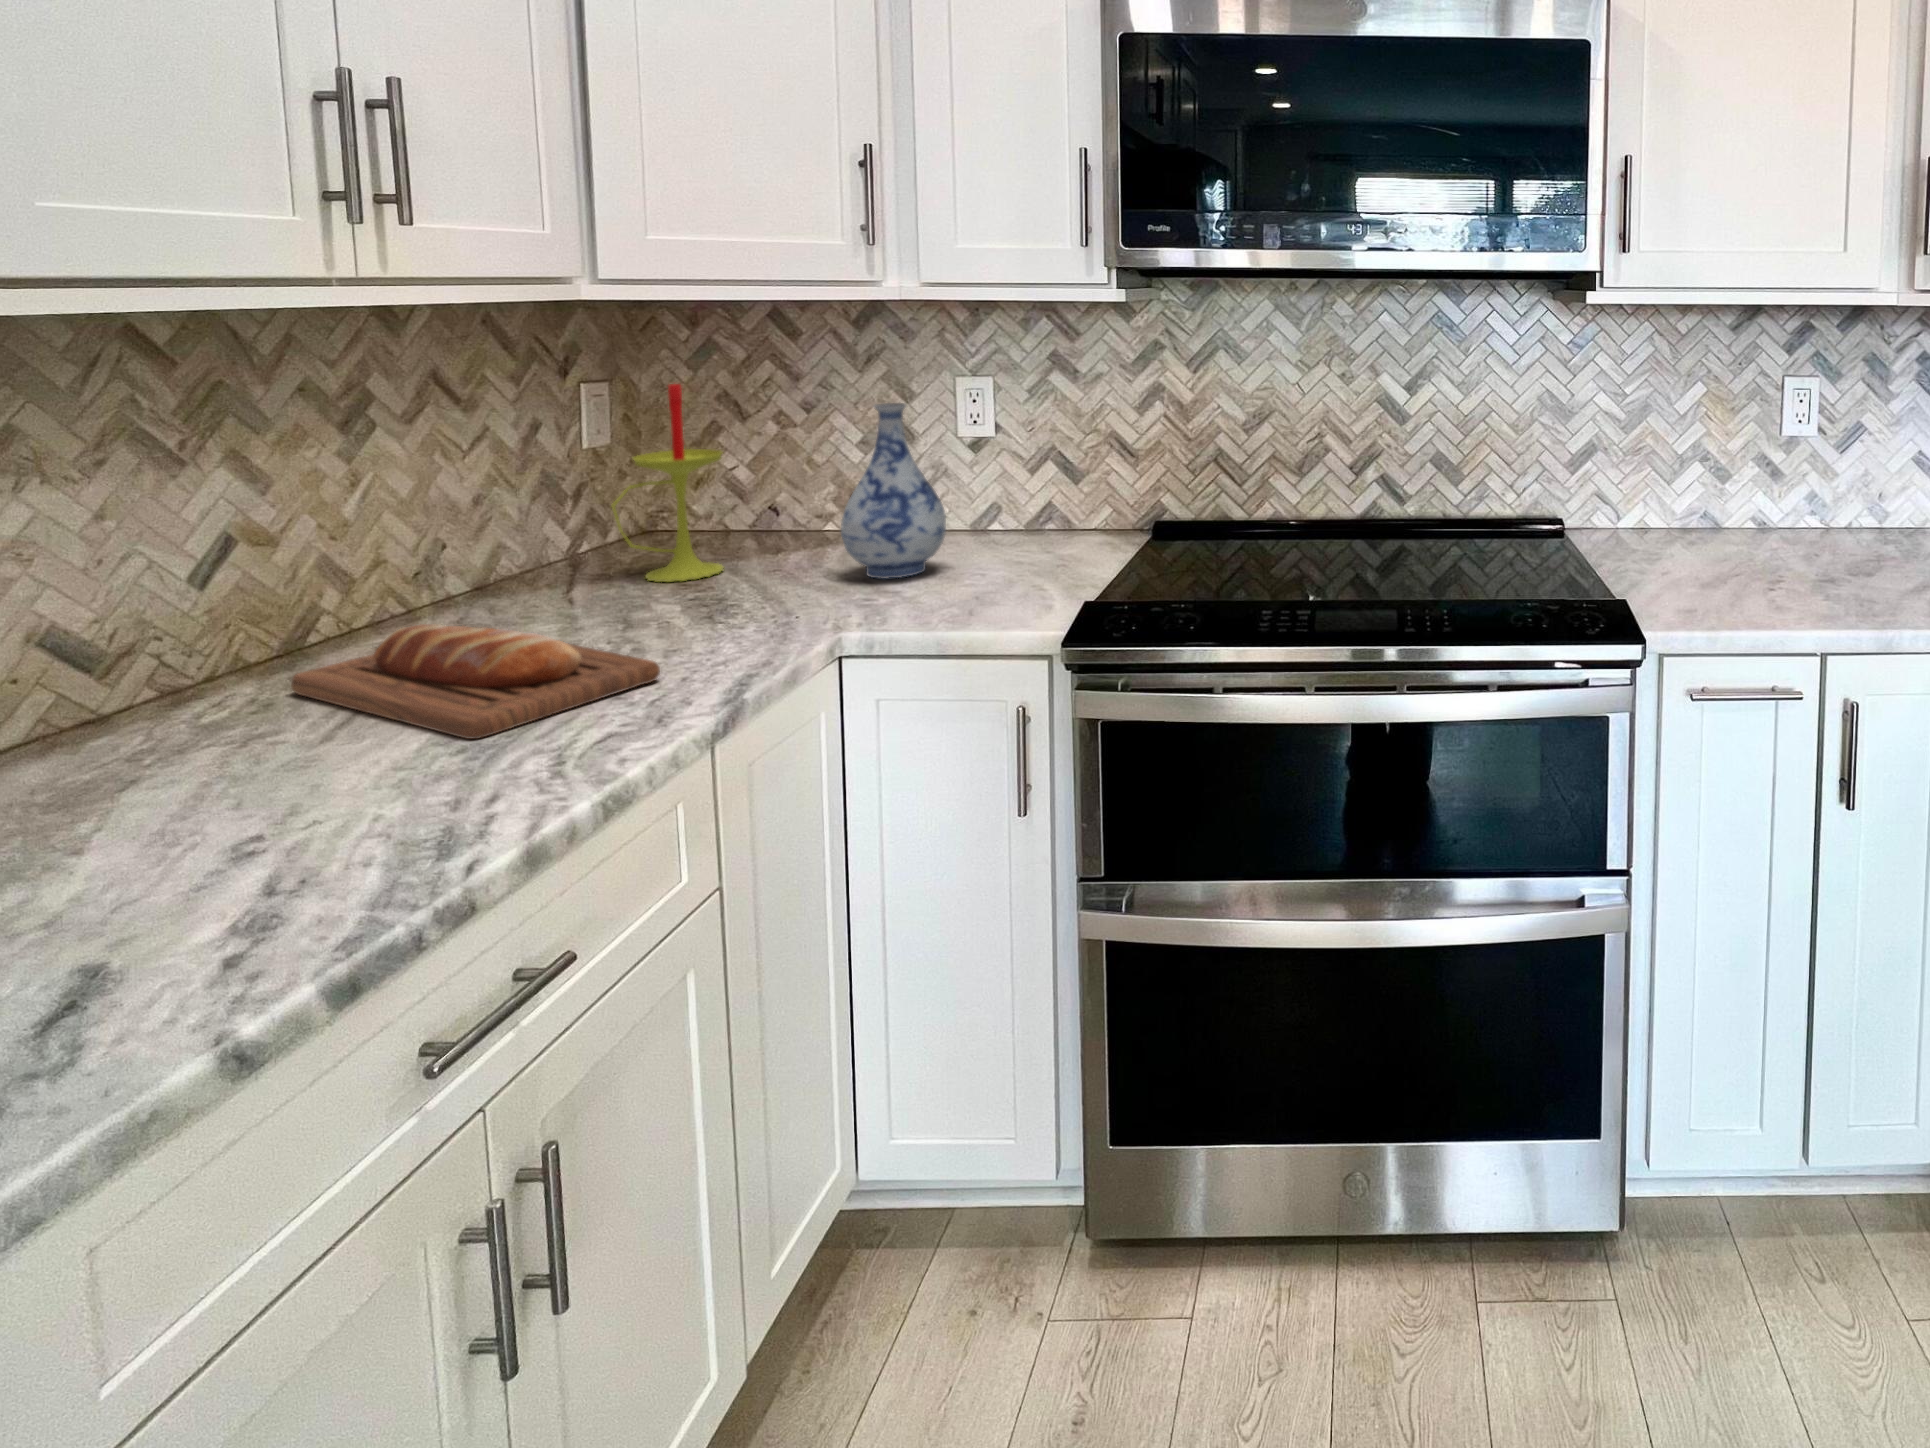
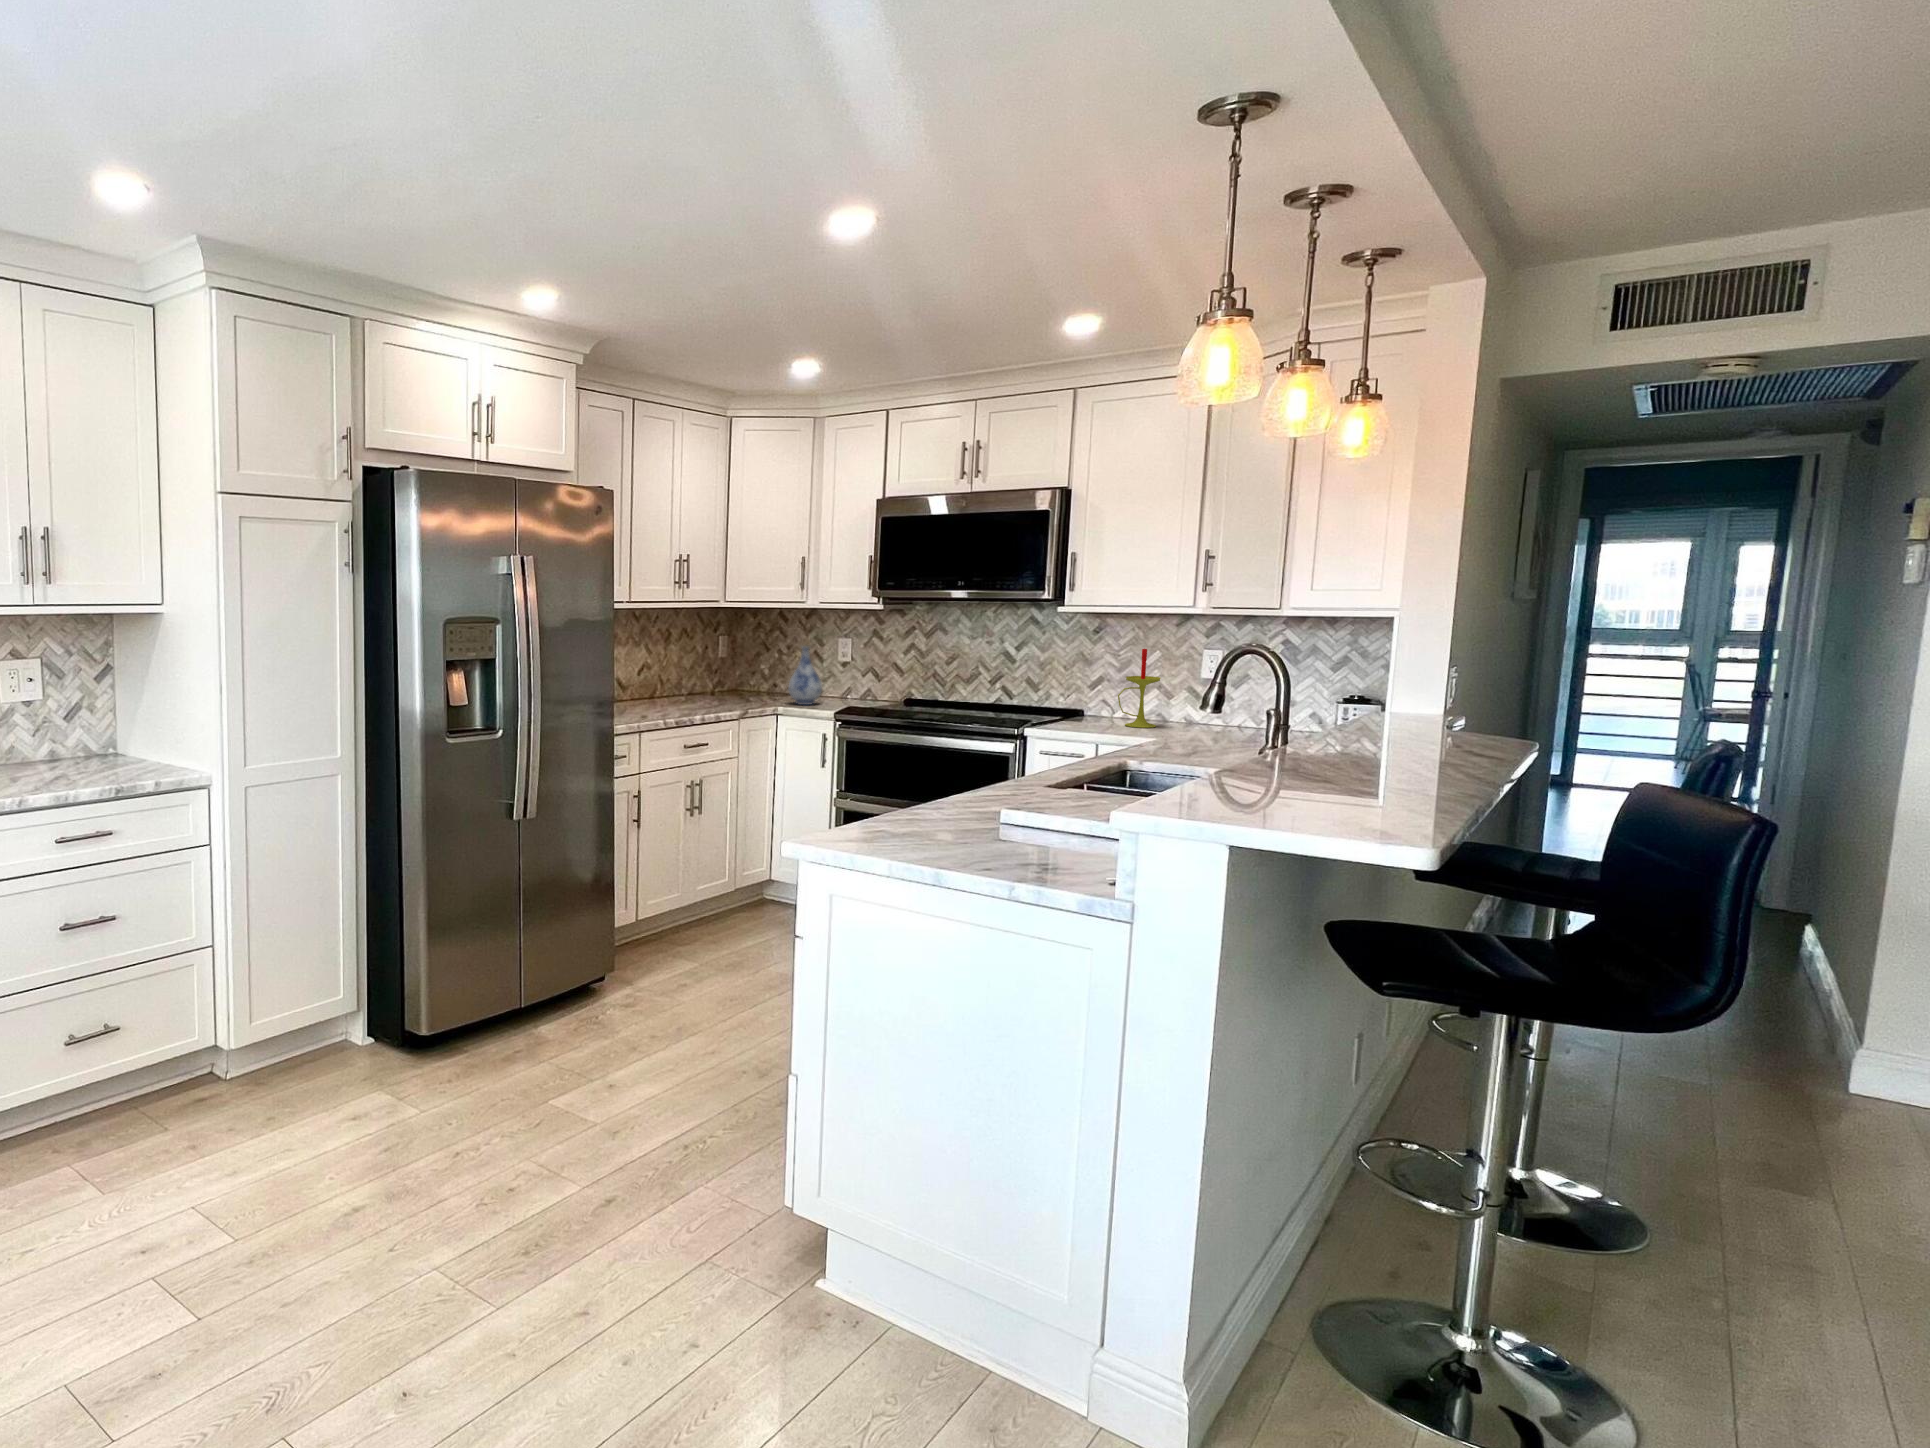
candle: present [612,384,723,582] -> present [1118,649,1161,728]
bread loaf: present [291,624,660,739] -> none [658,695,731,716]

